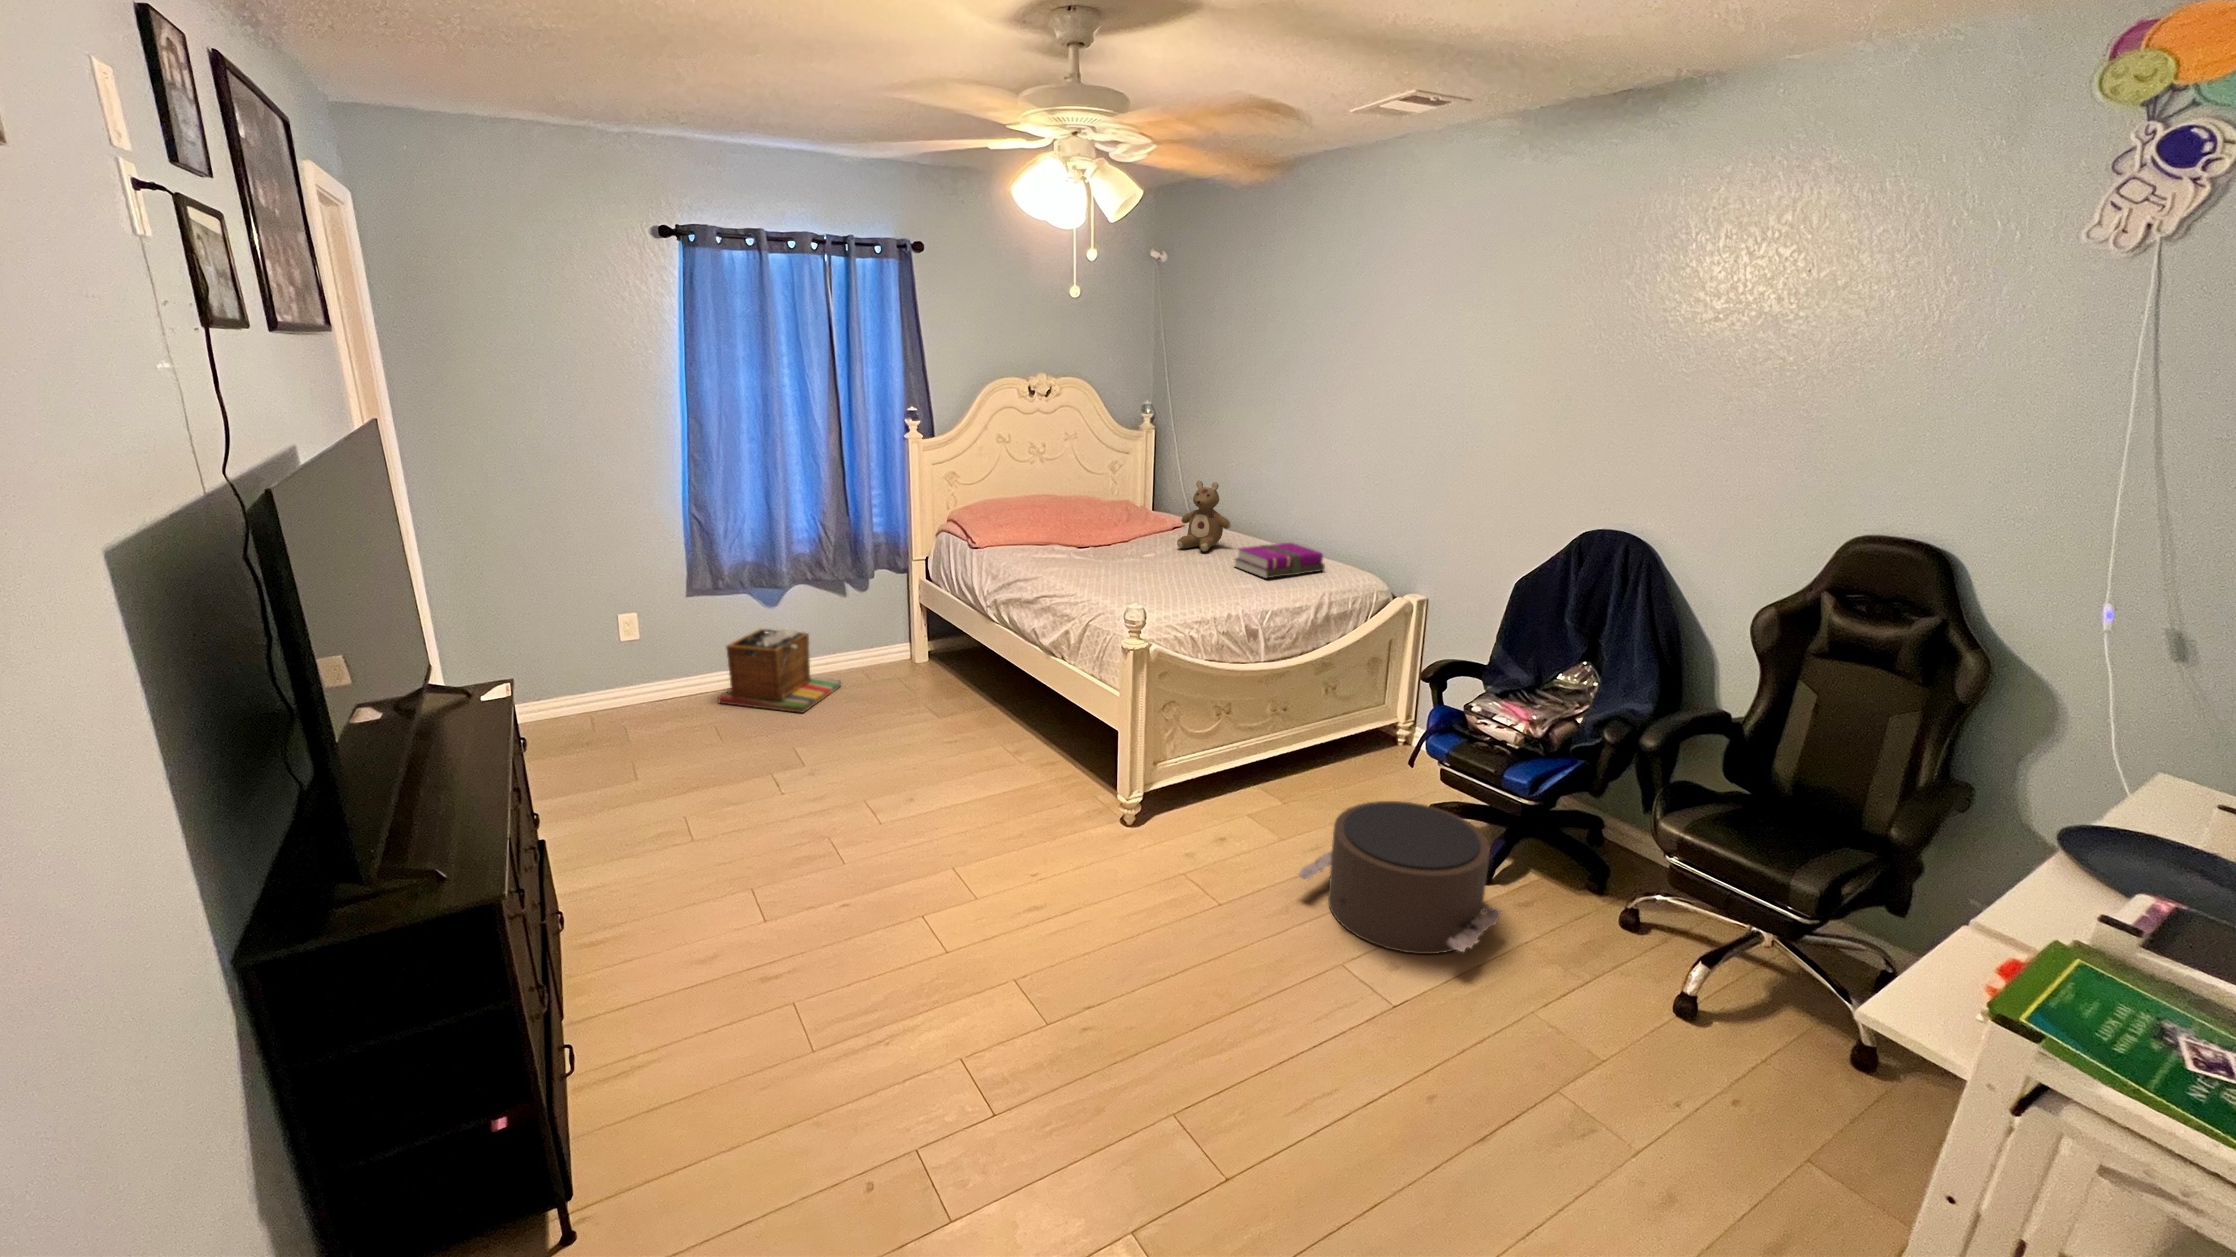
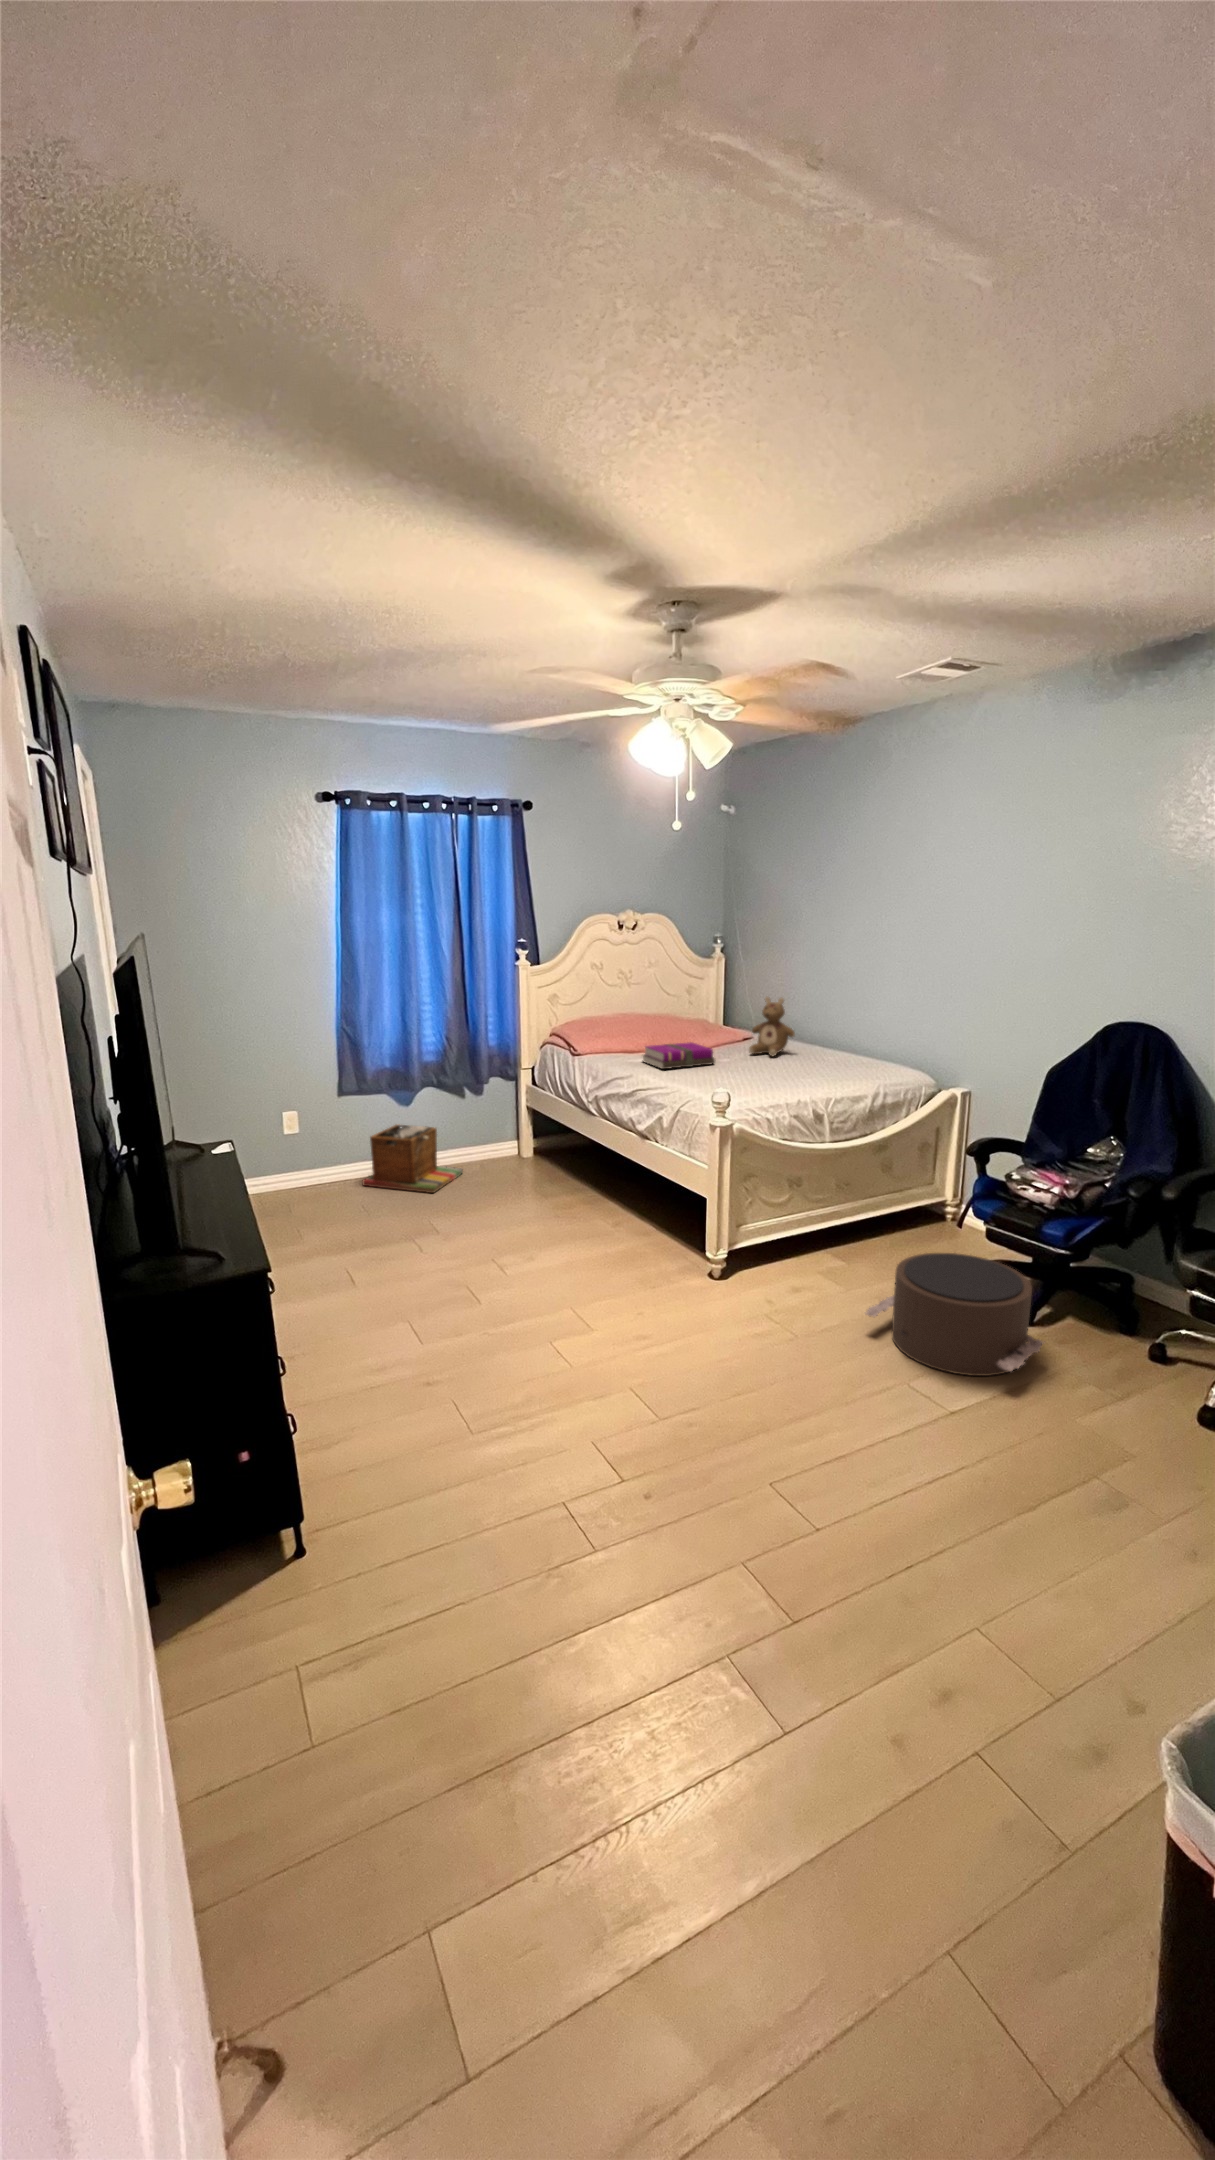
notebook: present [1234,543,1325,578] -> present [642,1042,715,1069]

